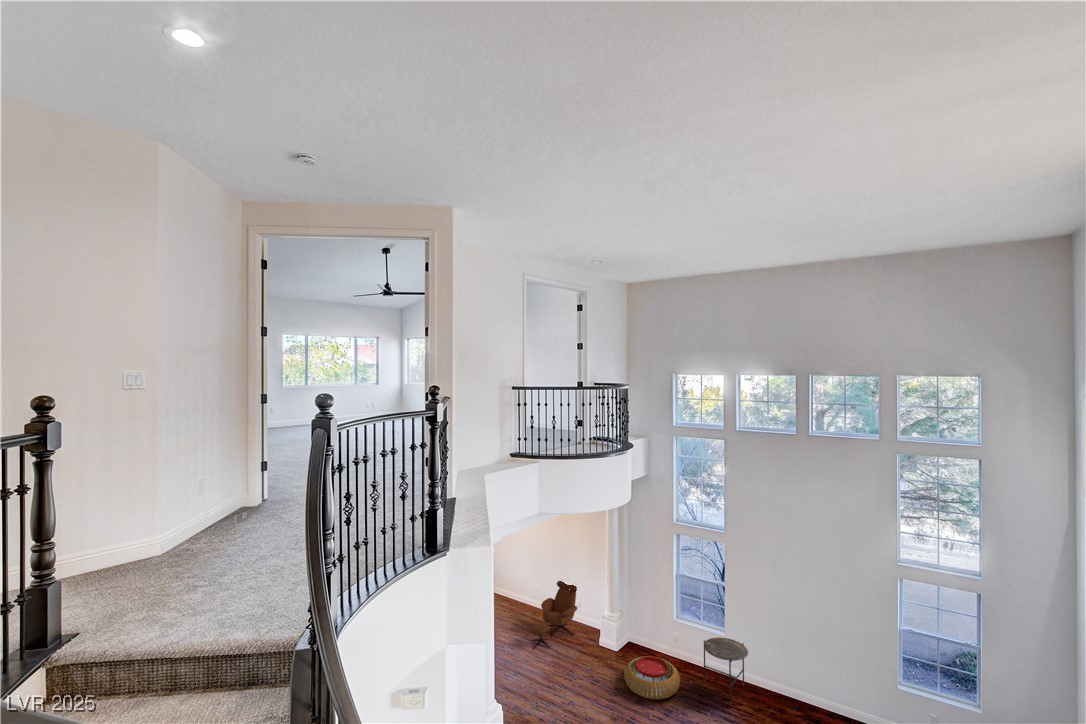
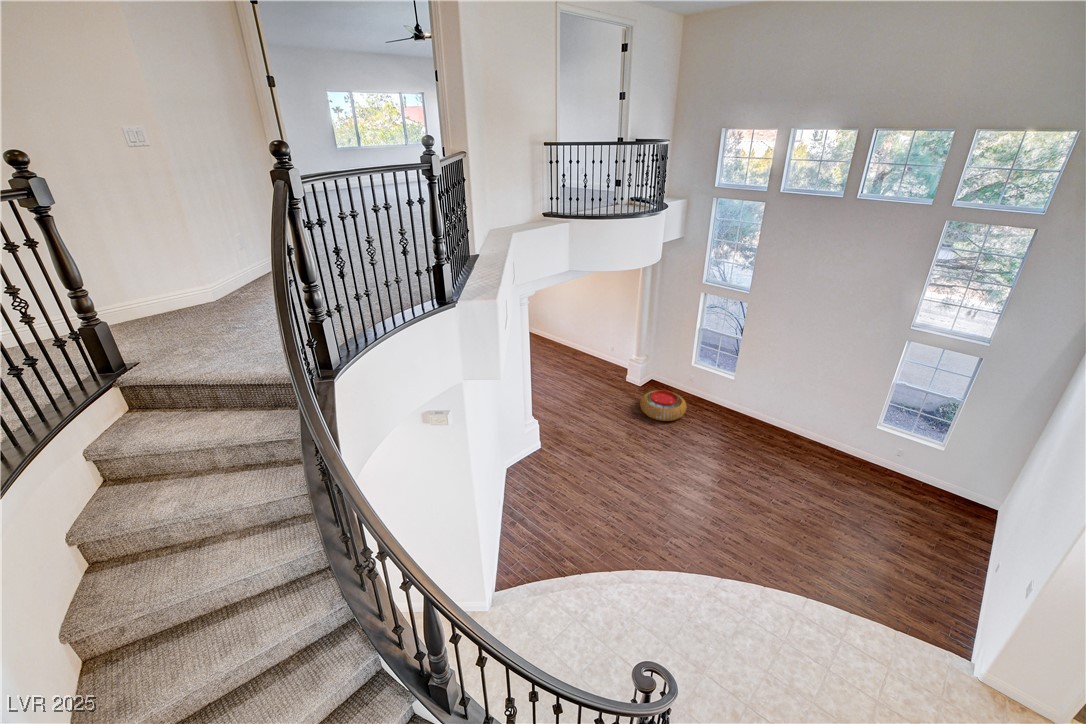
lounge chair: present [531,581,577,649] -> none [568,328,610,380]
side table: present [704,637,748,705] -> none [707,380,749,429]

